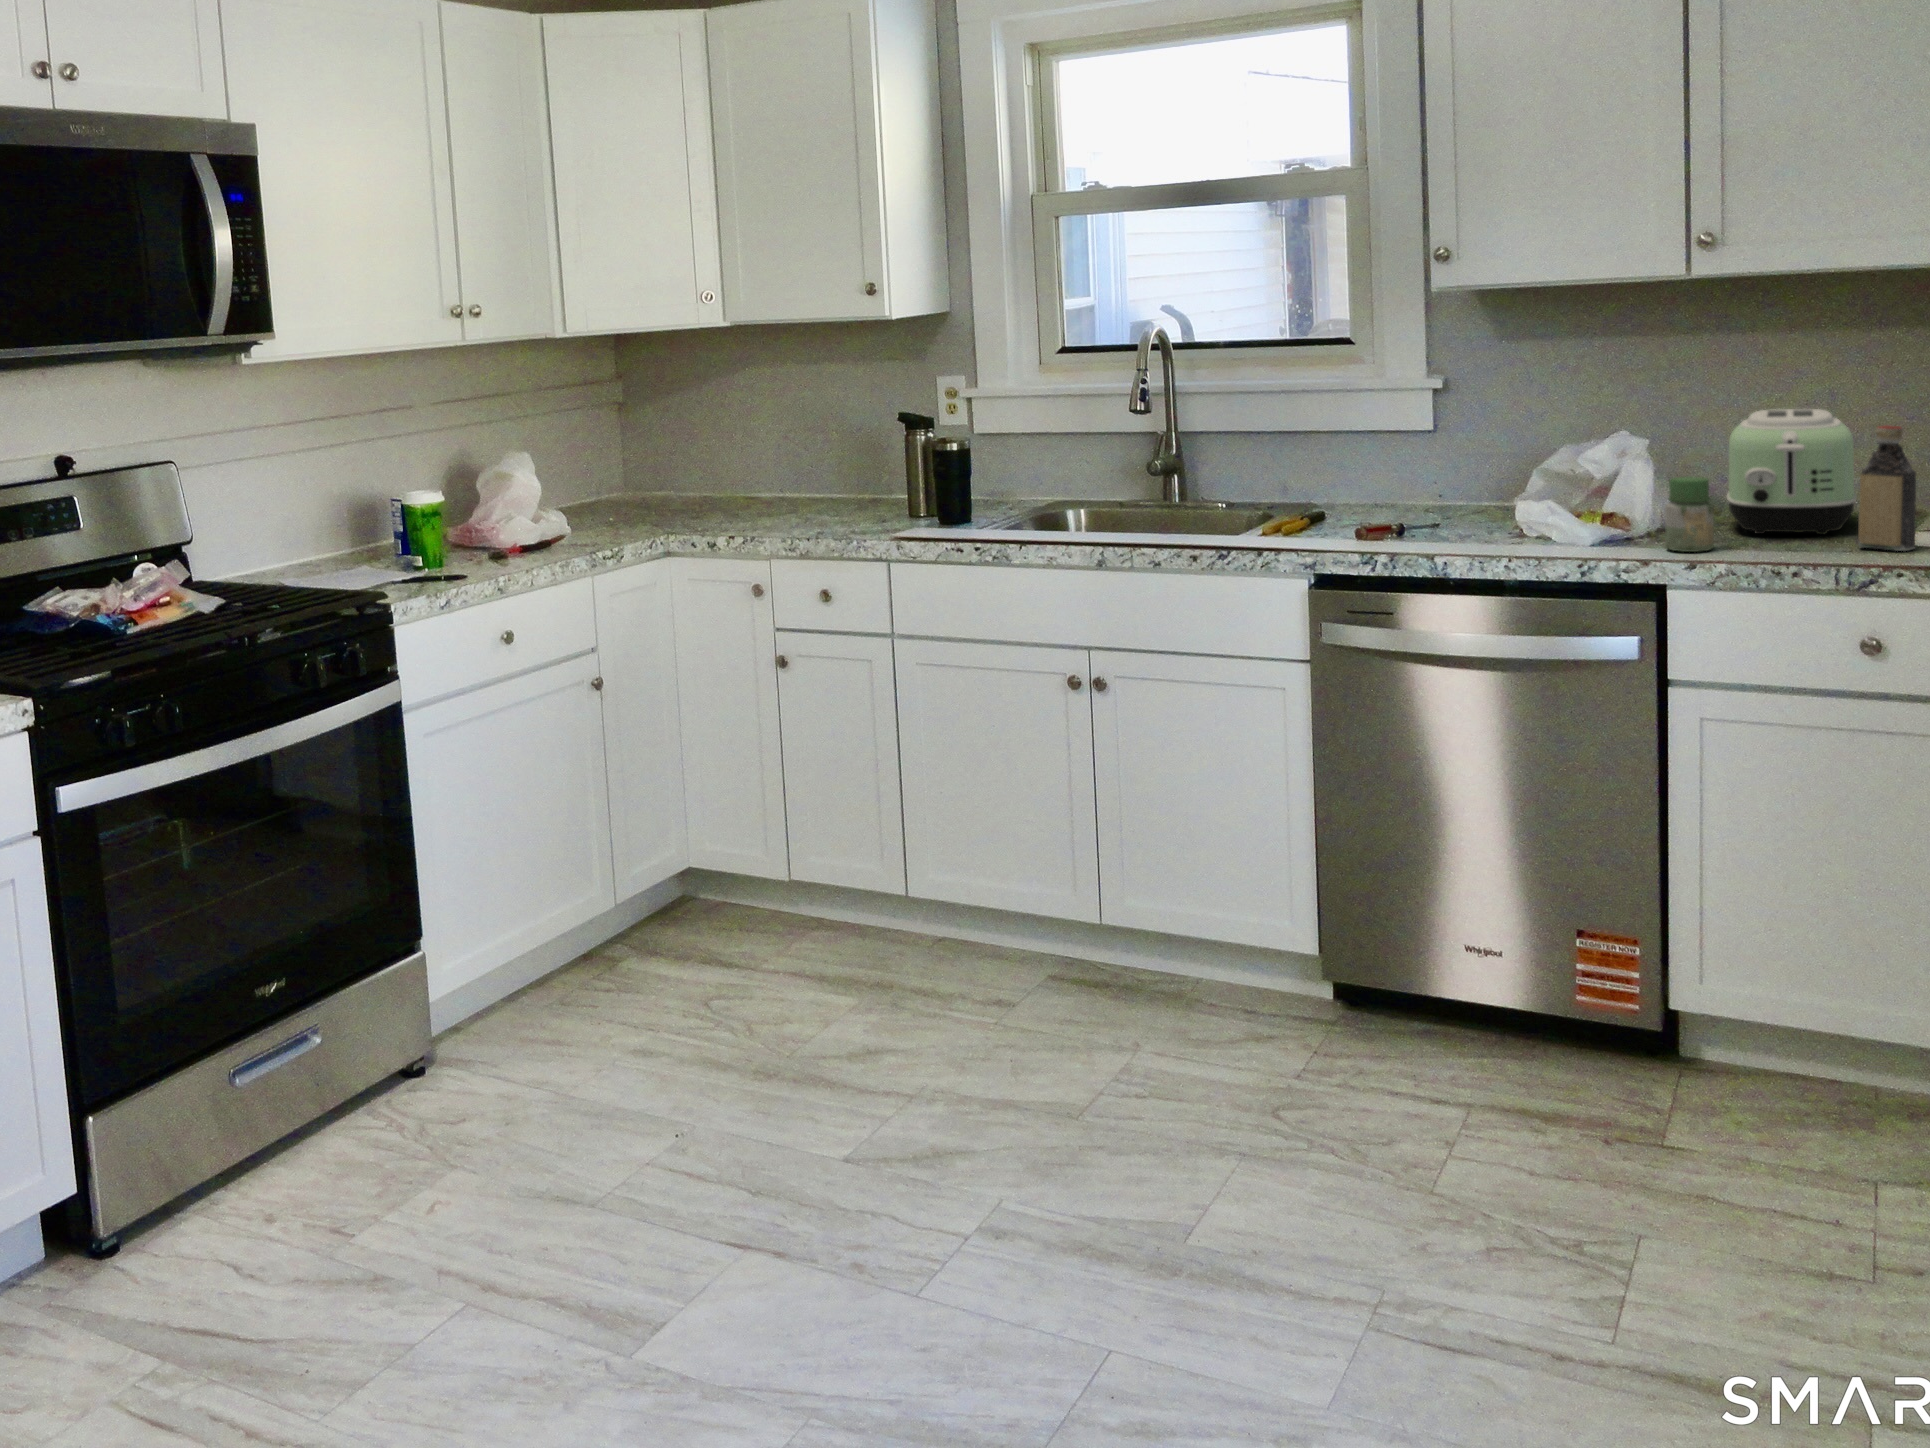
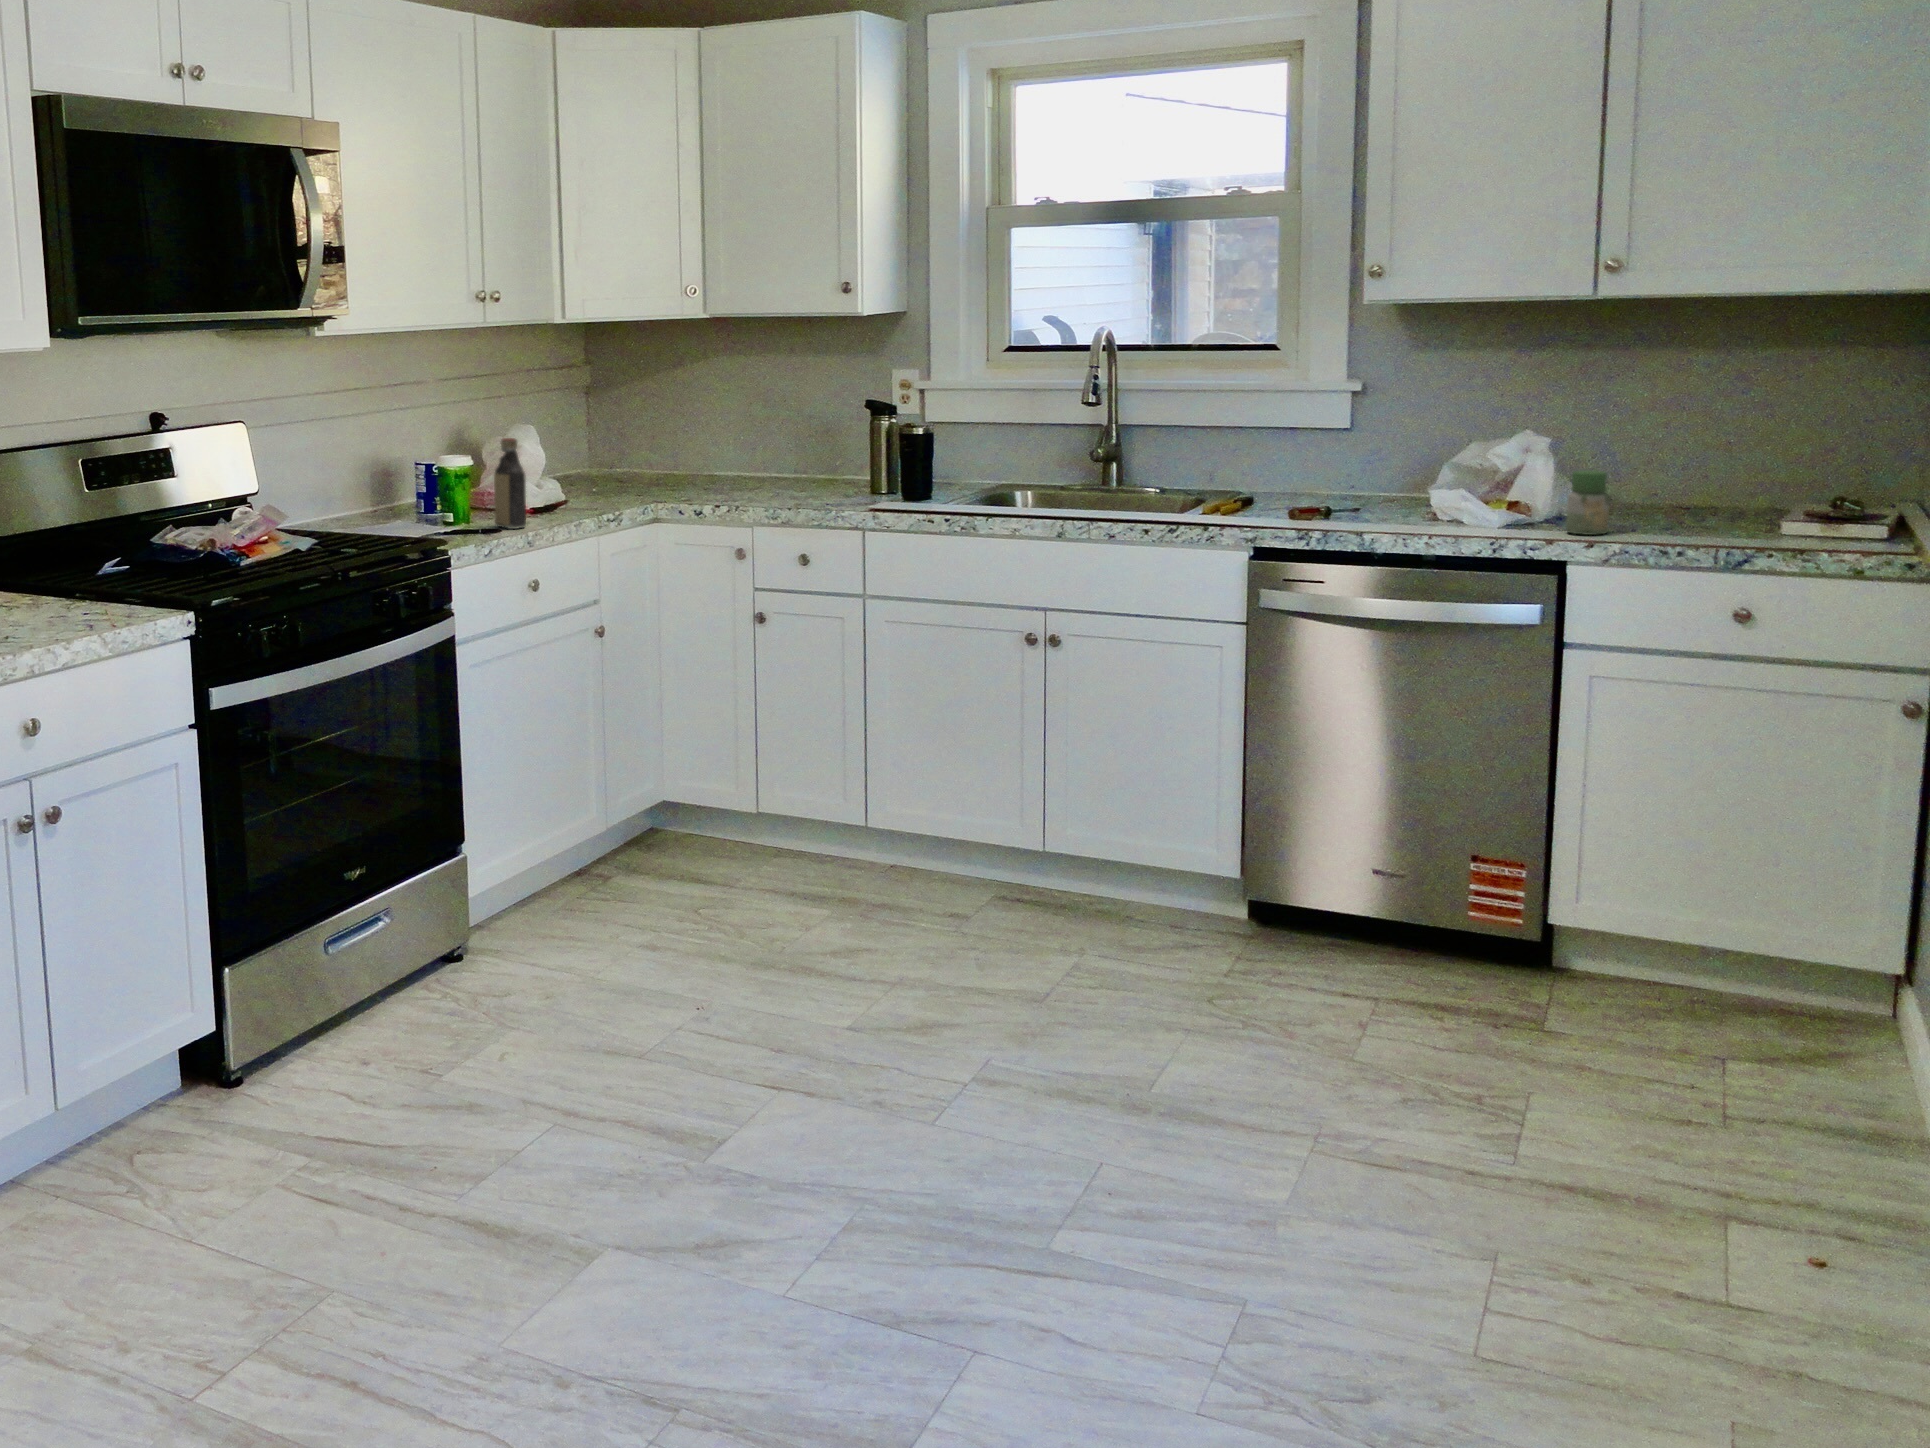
toaster: present [1727,409,1856,534] -> none [1618,416,1731,524]
bottle: present [1858,425,1916,551] -> present [494,438,526,529]

